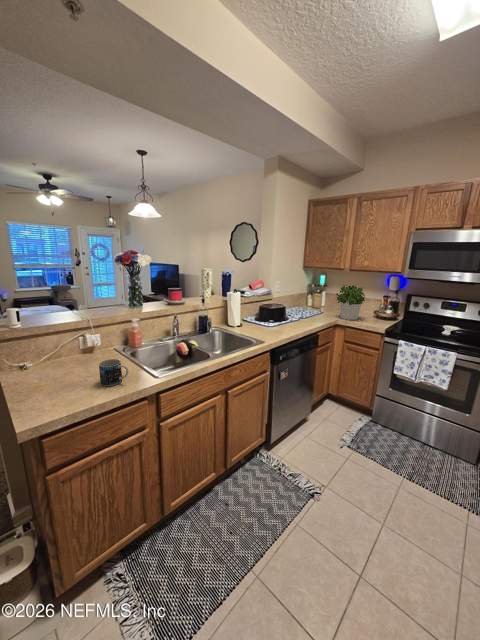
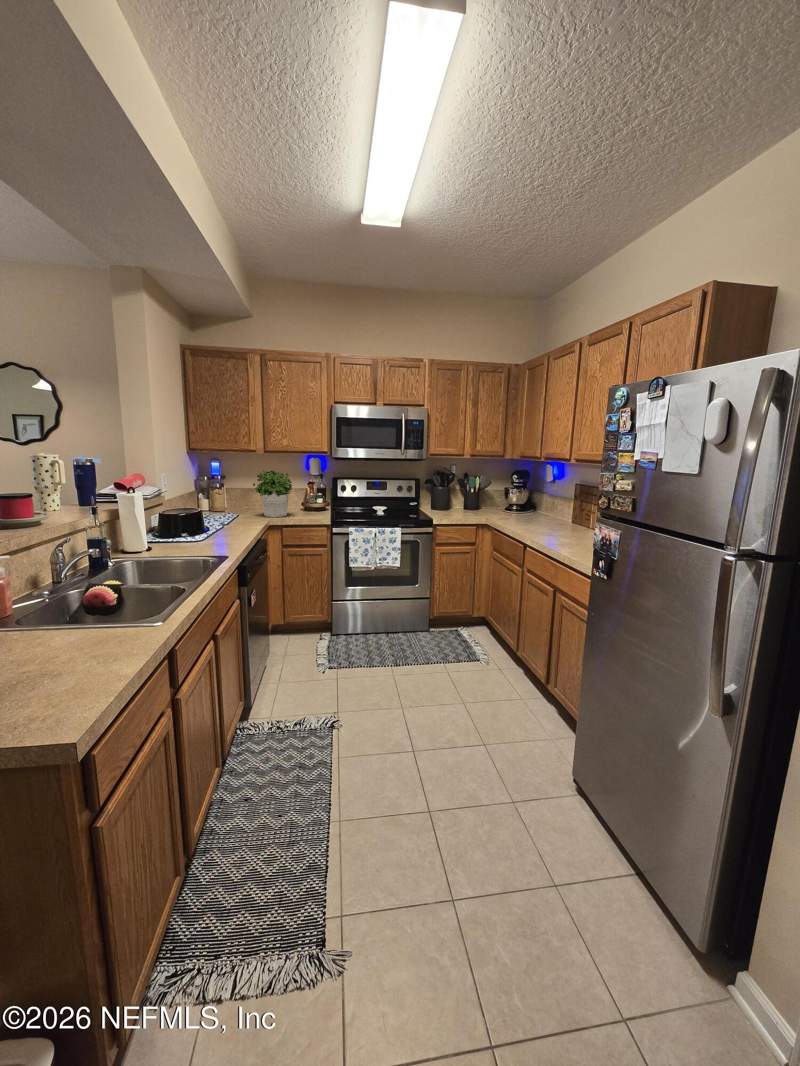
mug: present [99,359,128,386] -> none [27,614,100,668]

